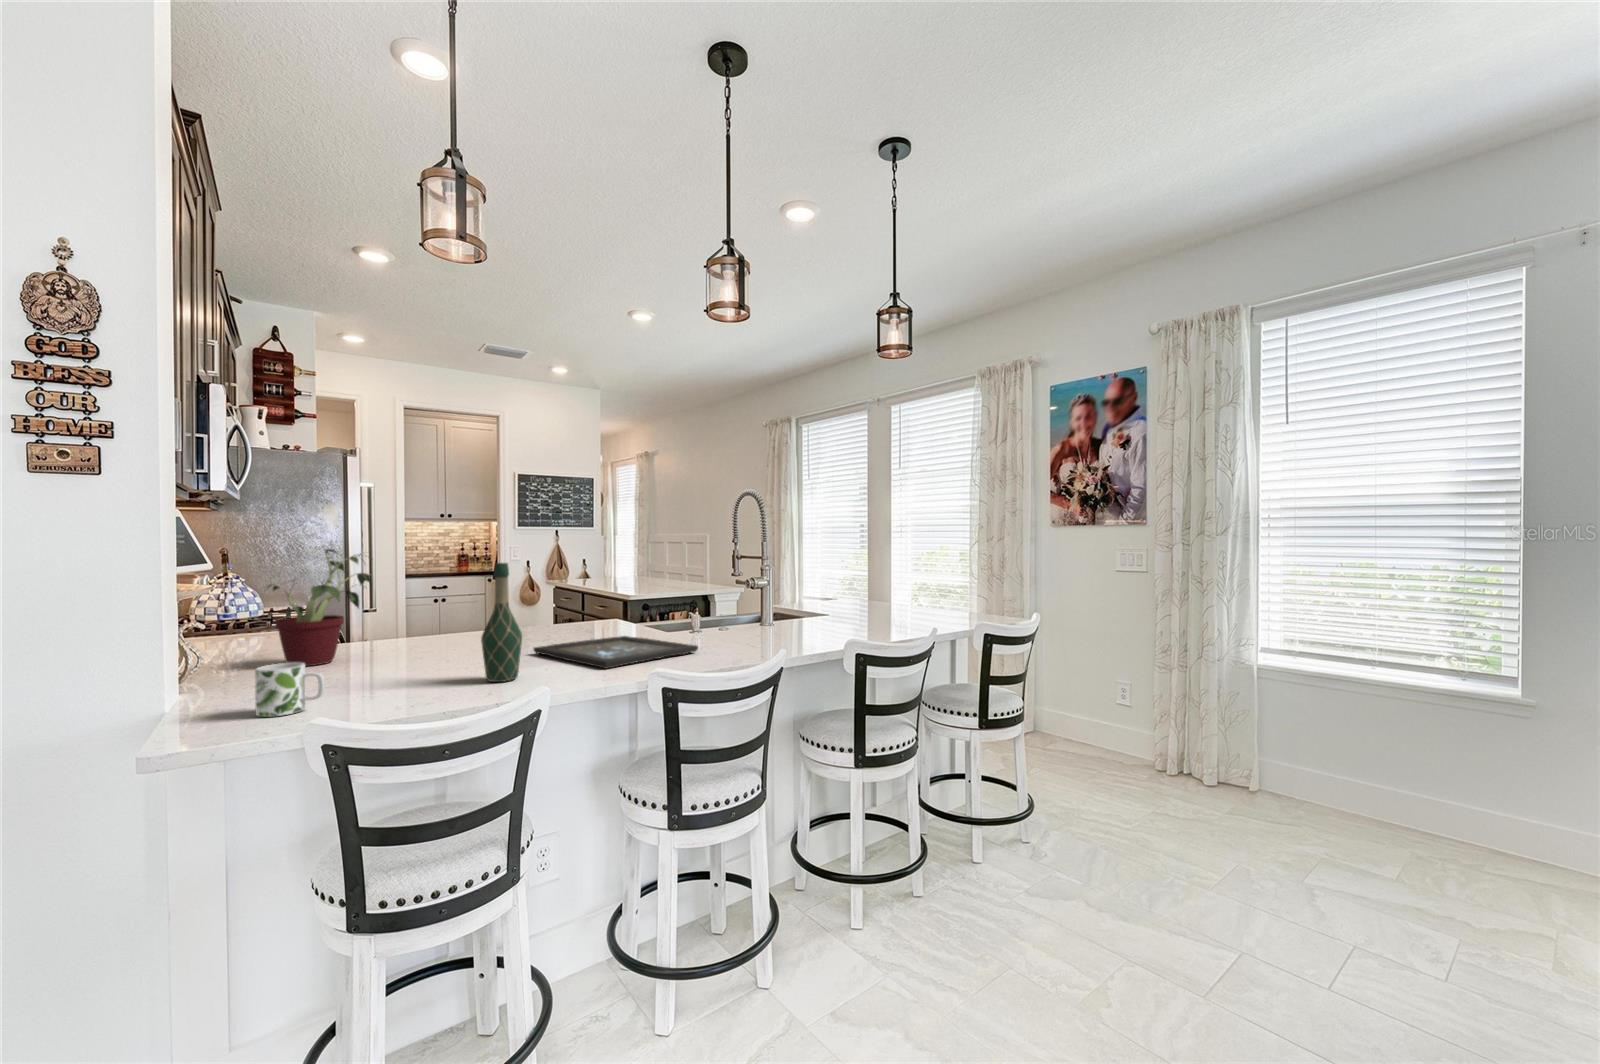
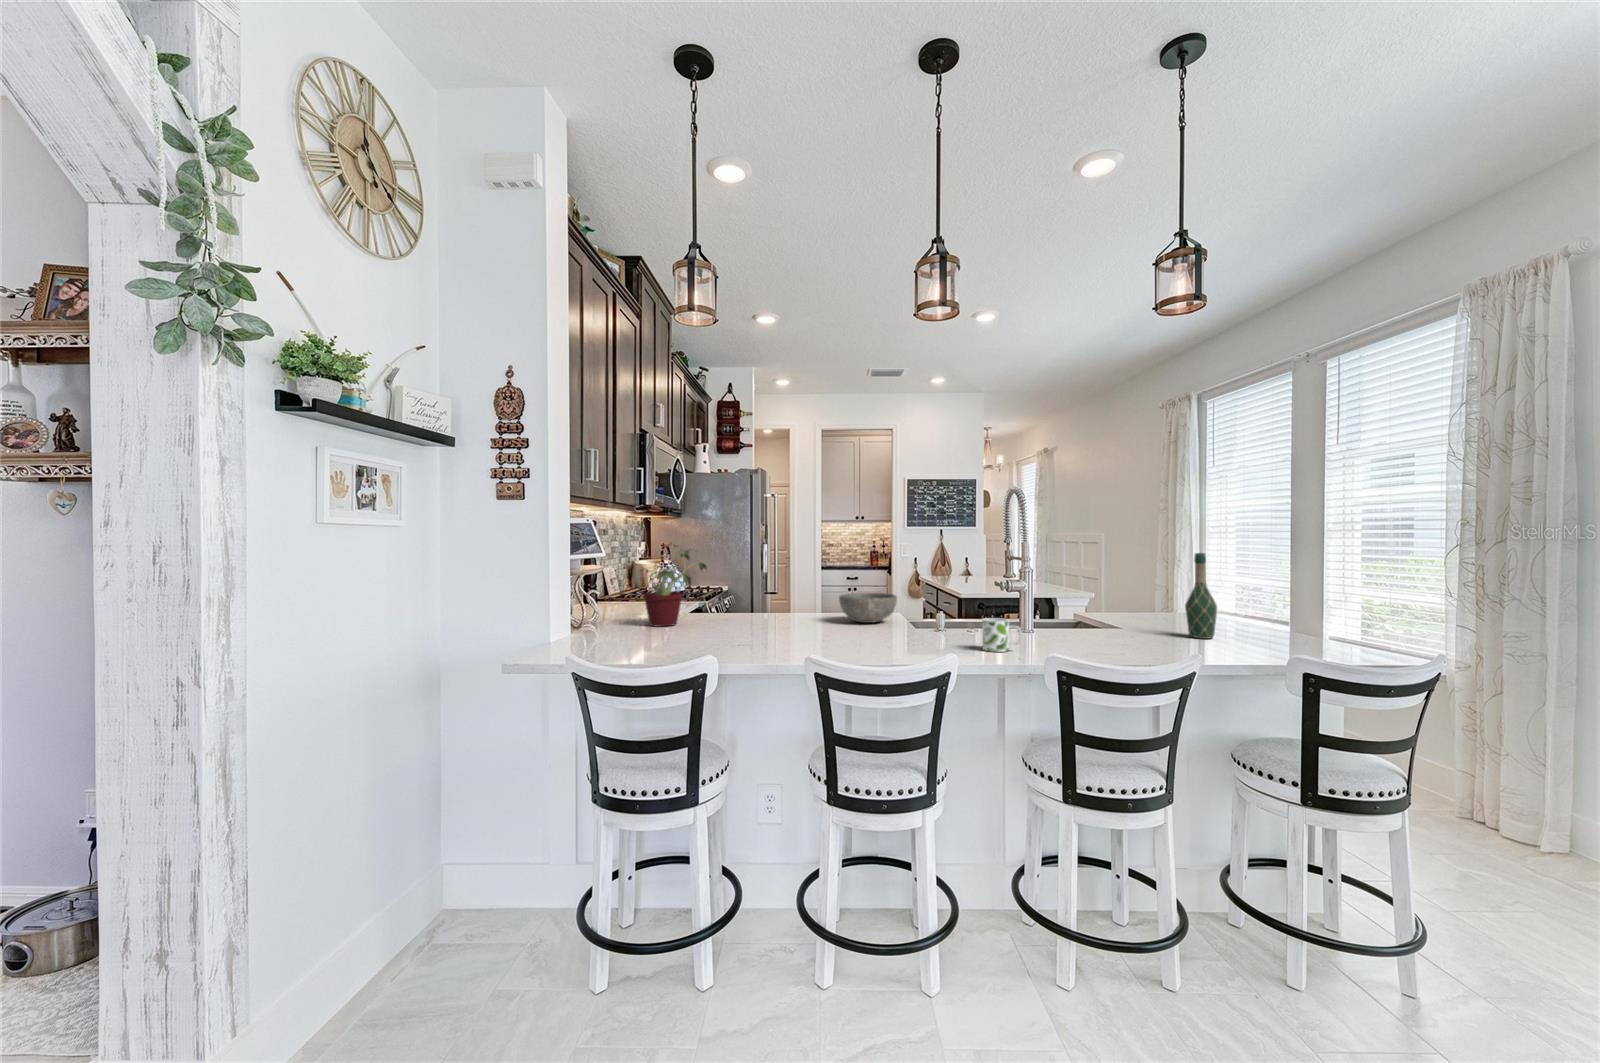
wine bottle: present [481,563,522,682] -> present [1185,553,1217,639]
bowl: none [556,601,622,634] -> present [839,593,897,623]
tray: present [534,636,698,669] -> none [794,626,920,652]
mug: present [255,663,325,717] -> present [982,618,1022,652]

